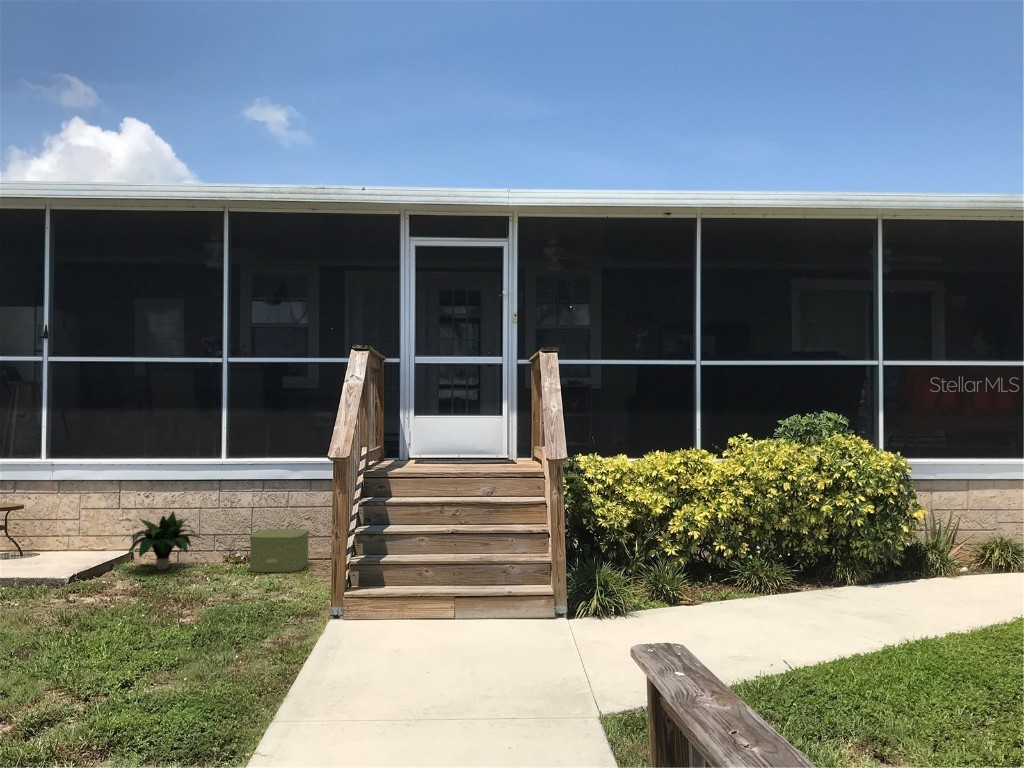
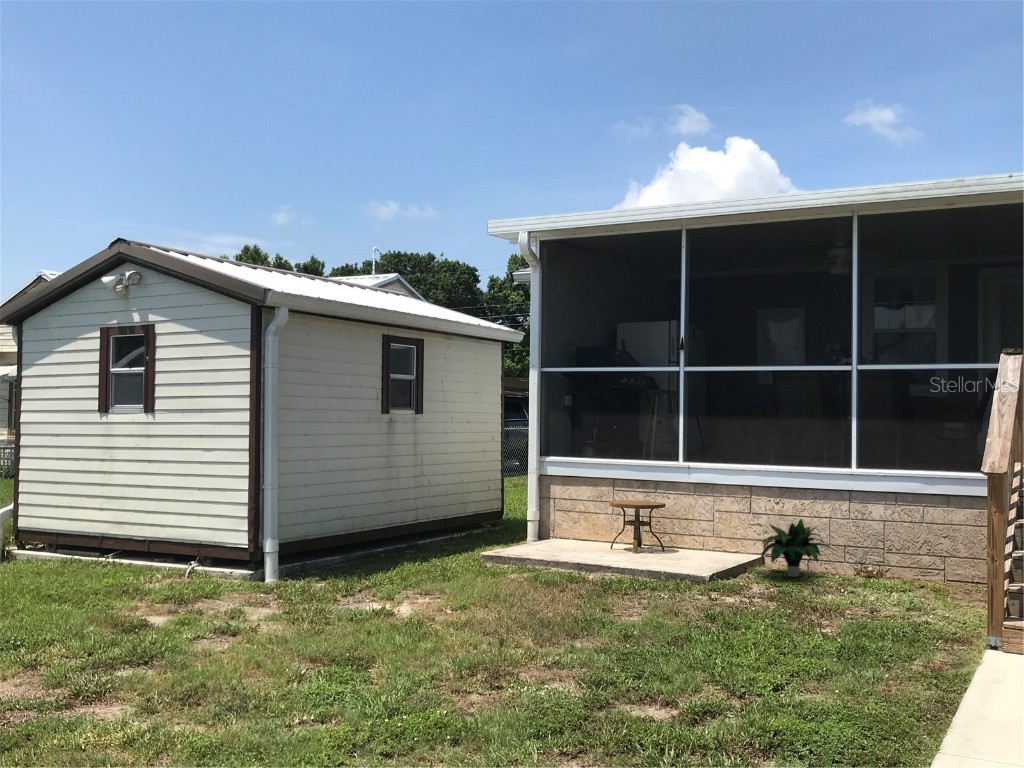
storage box: present [250,529,309,572] -> none [884,544,953,594]

